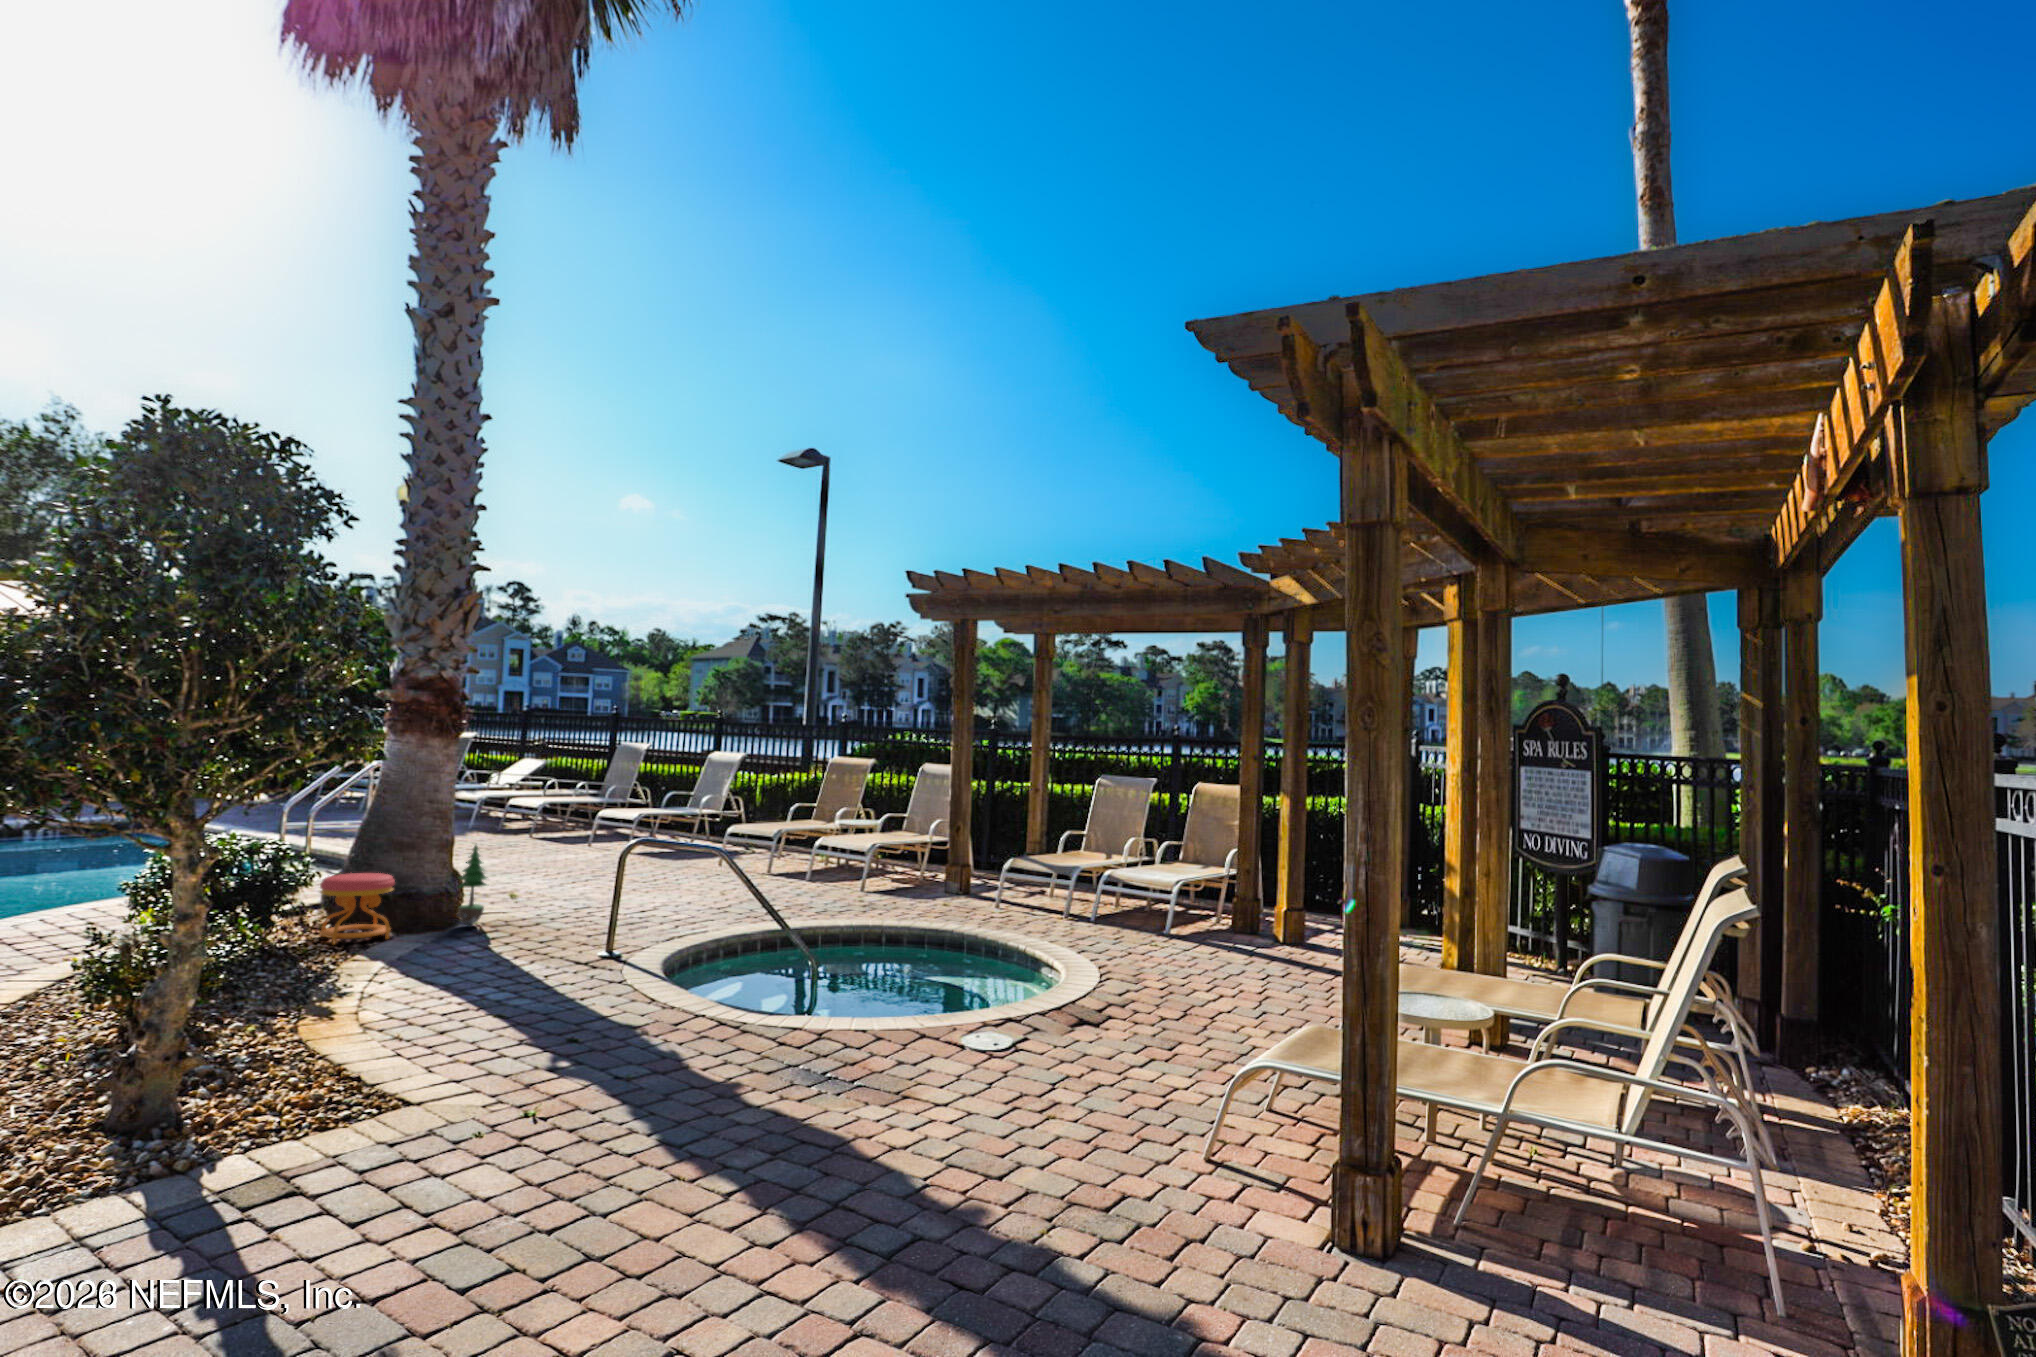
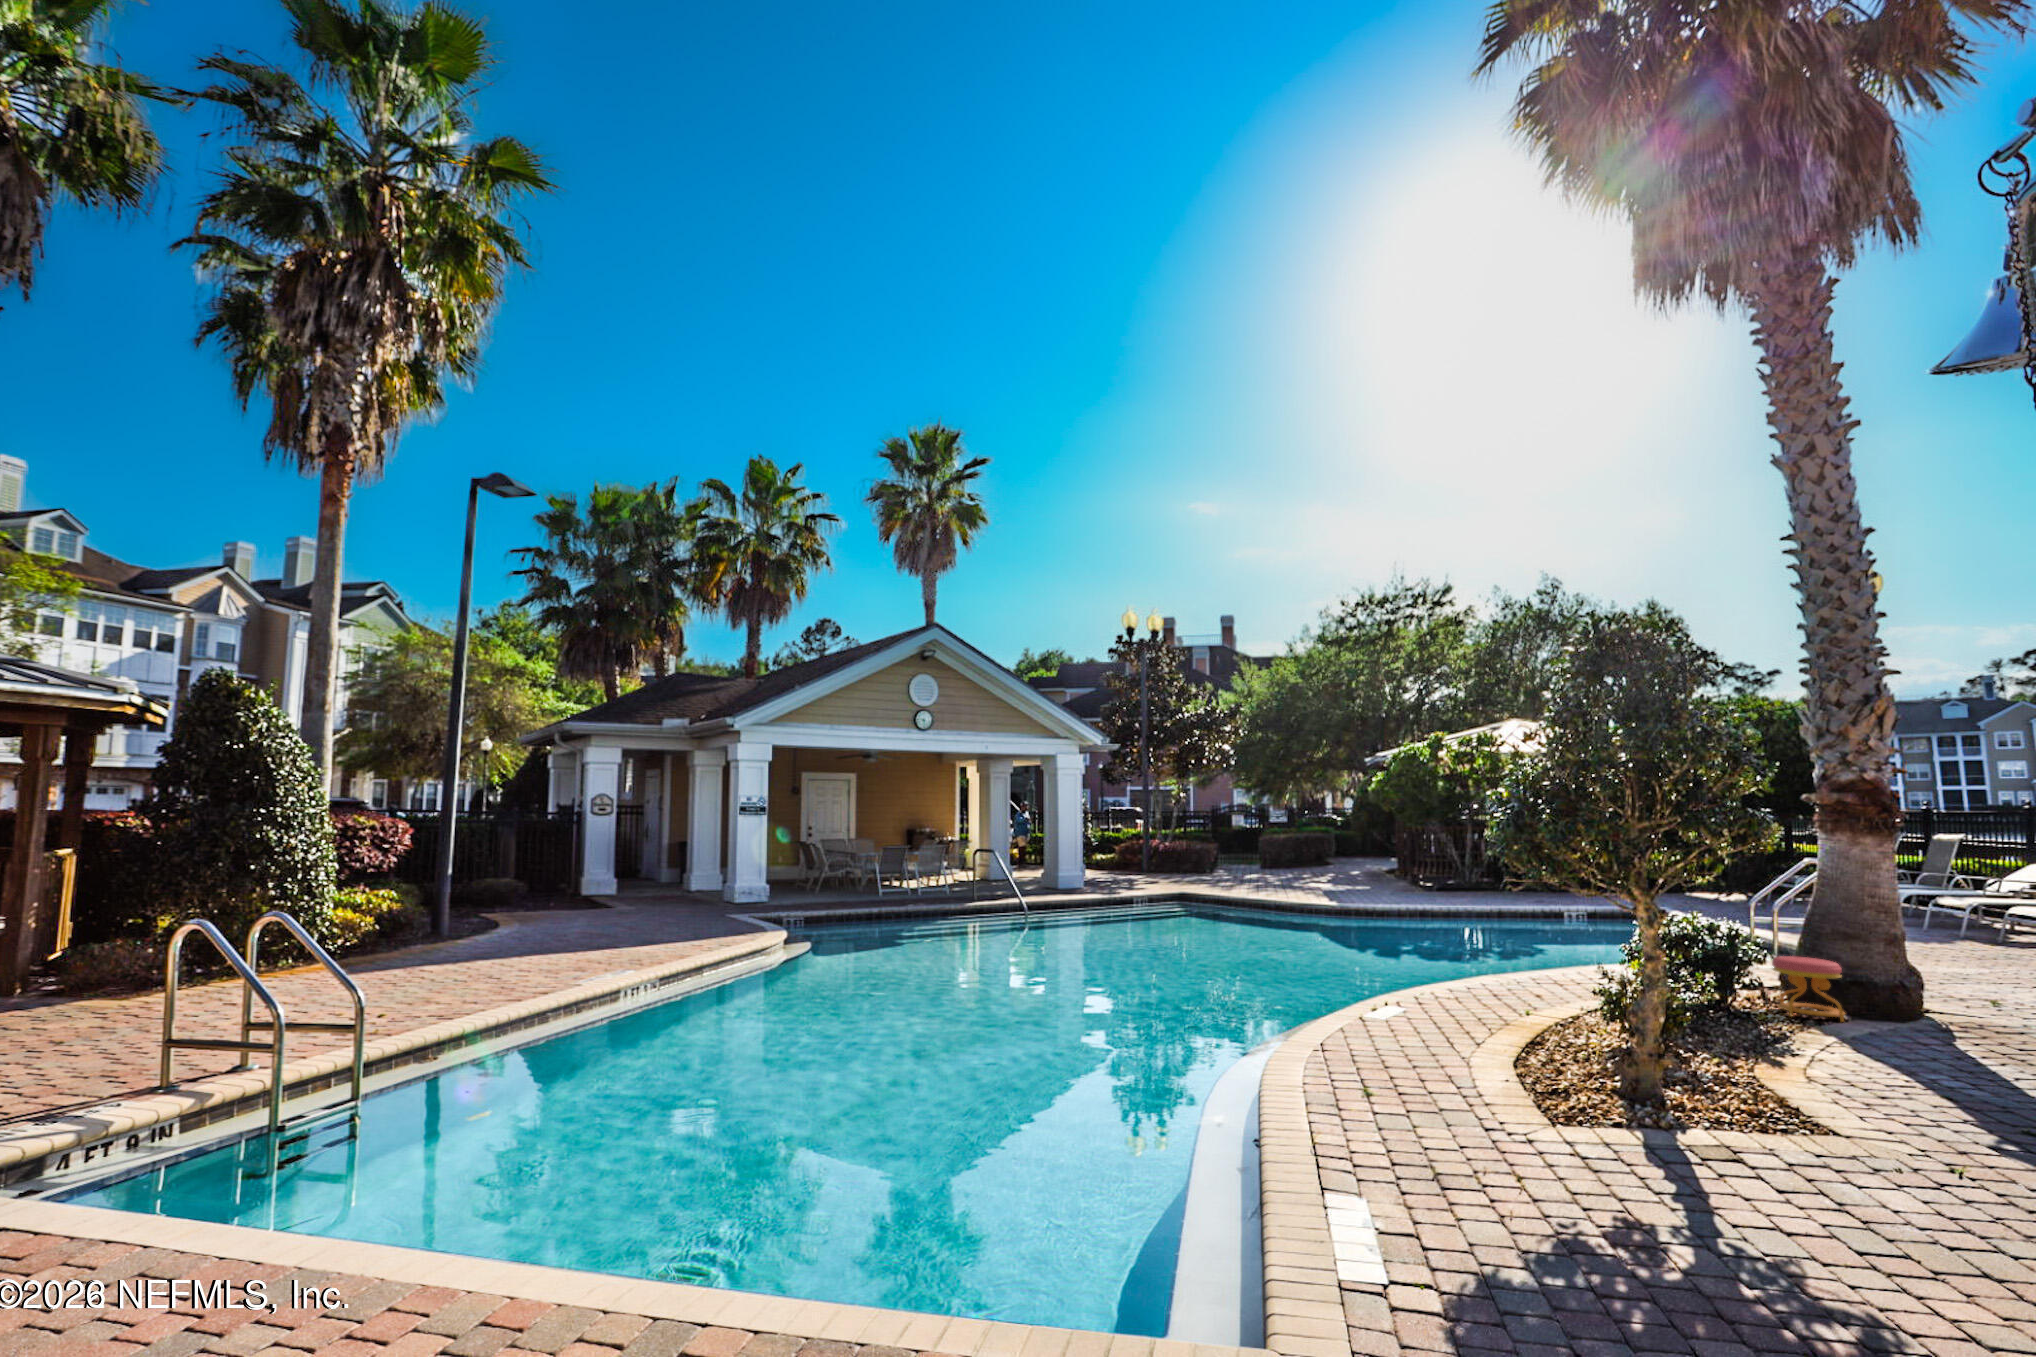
potted tree: present [457,845,487,926] -> none [1911,943,1951,1028]

